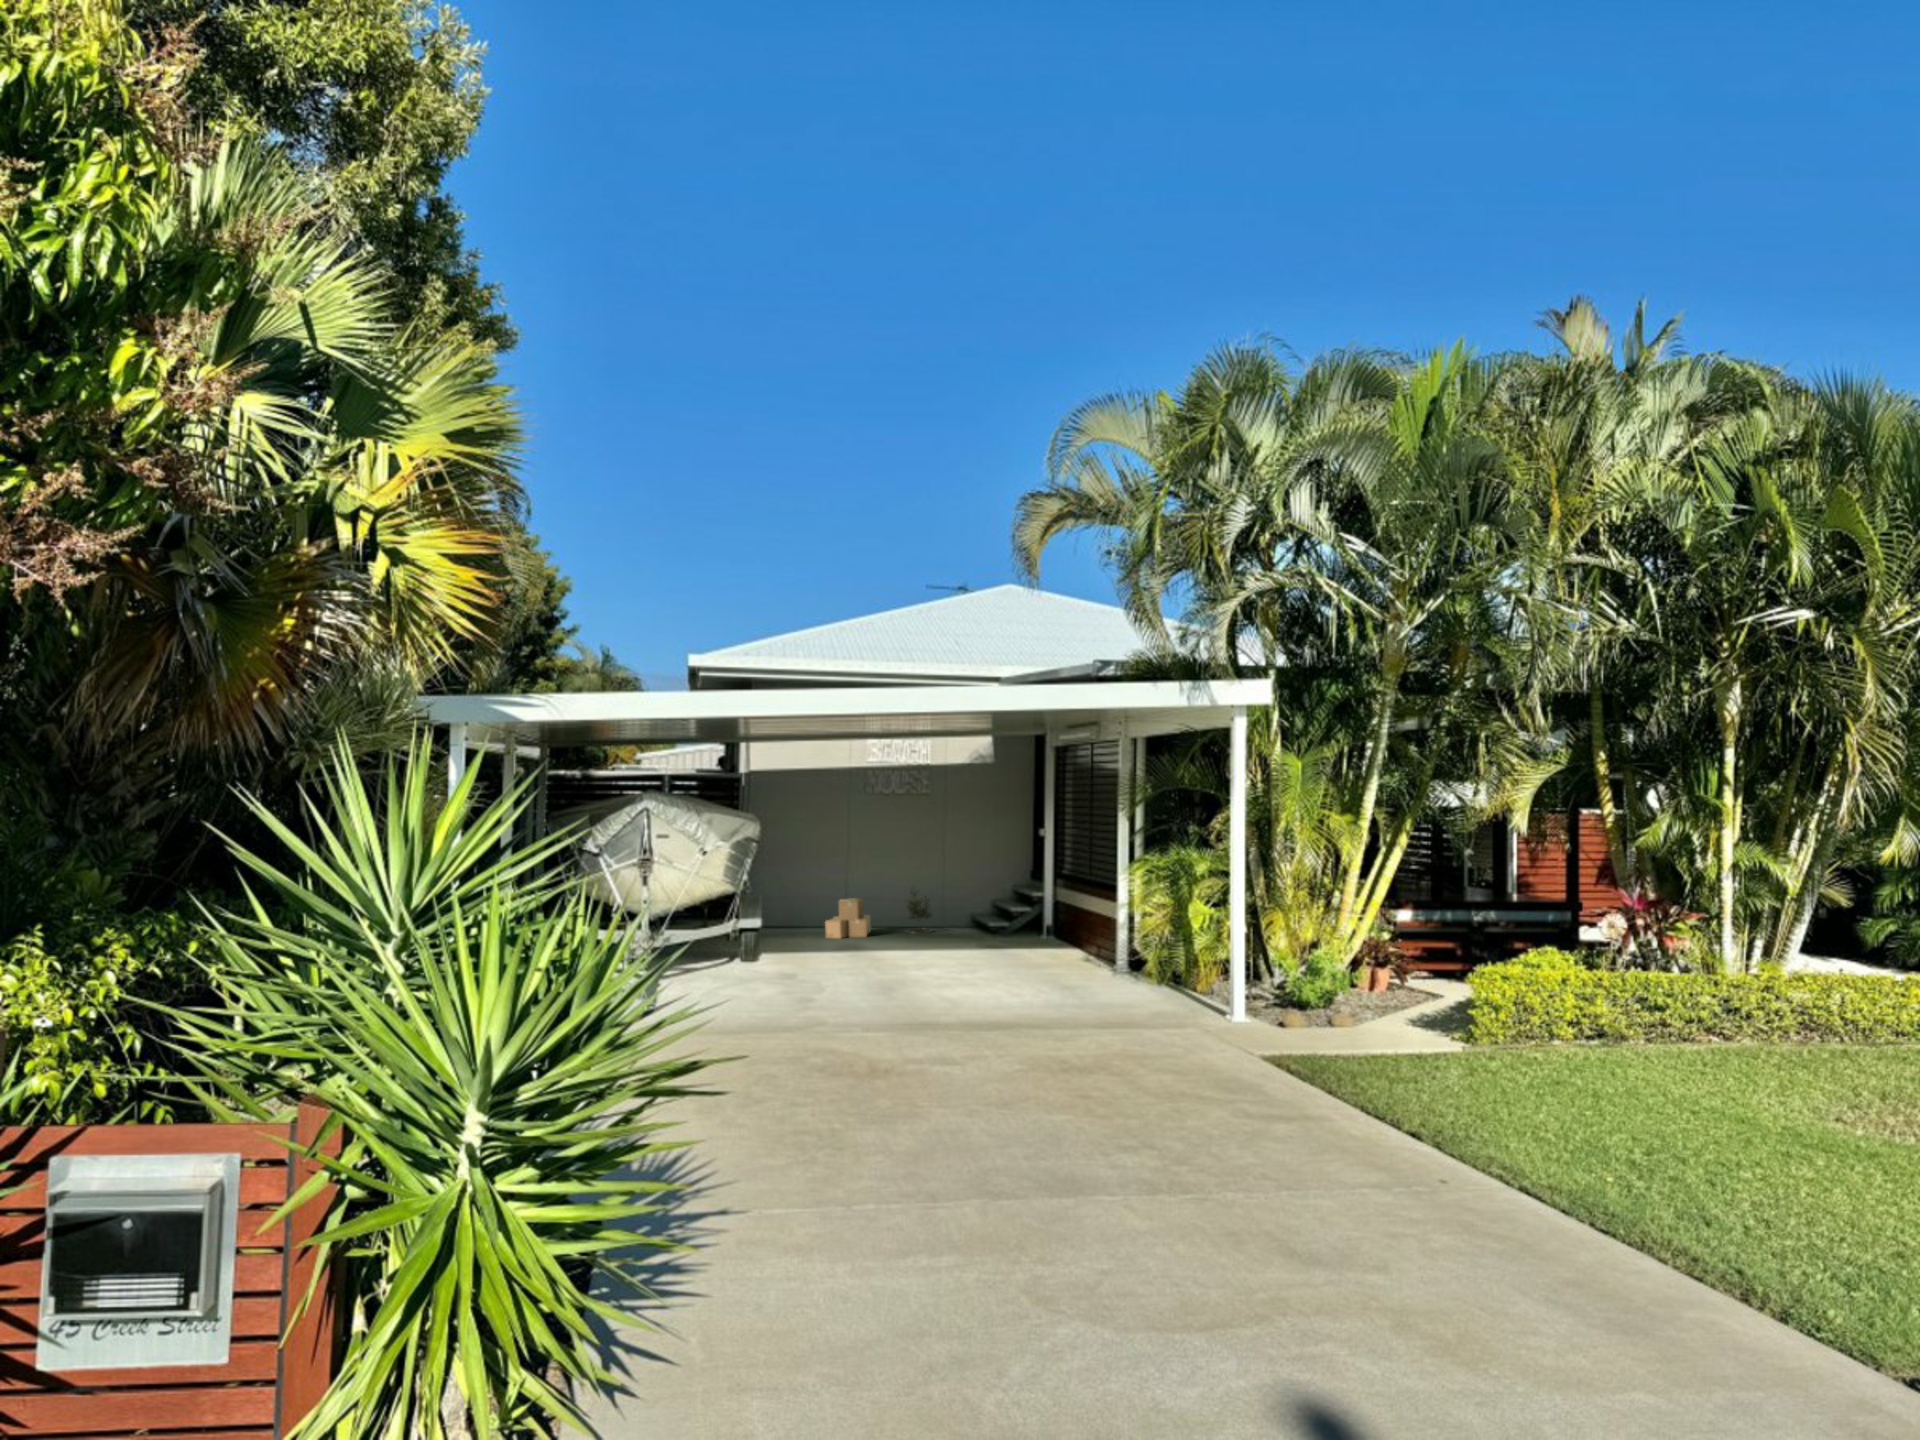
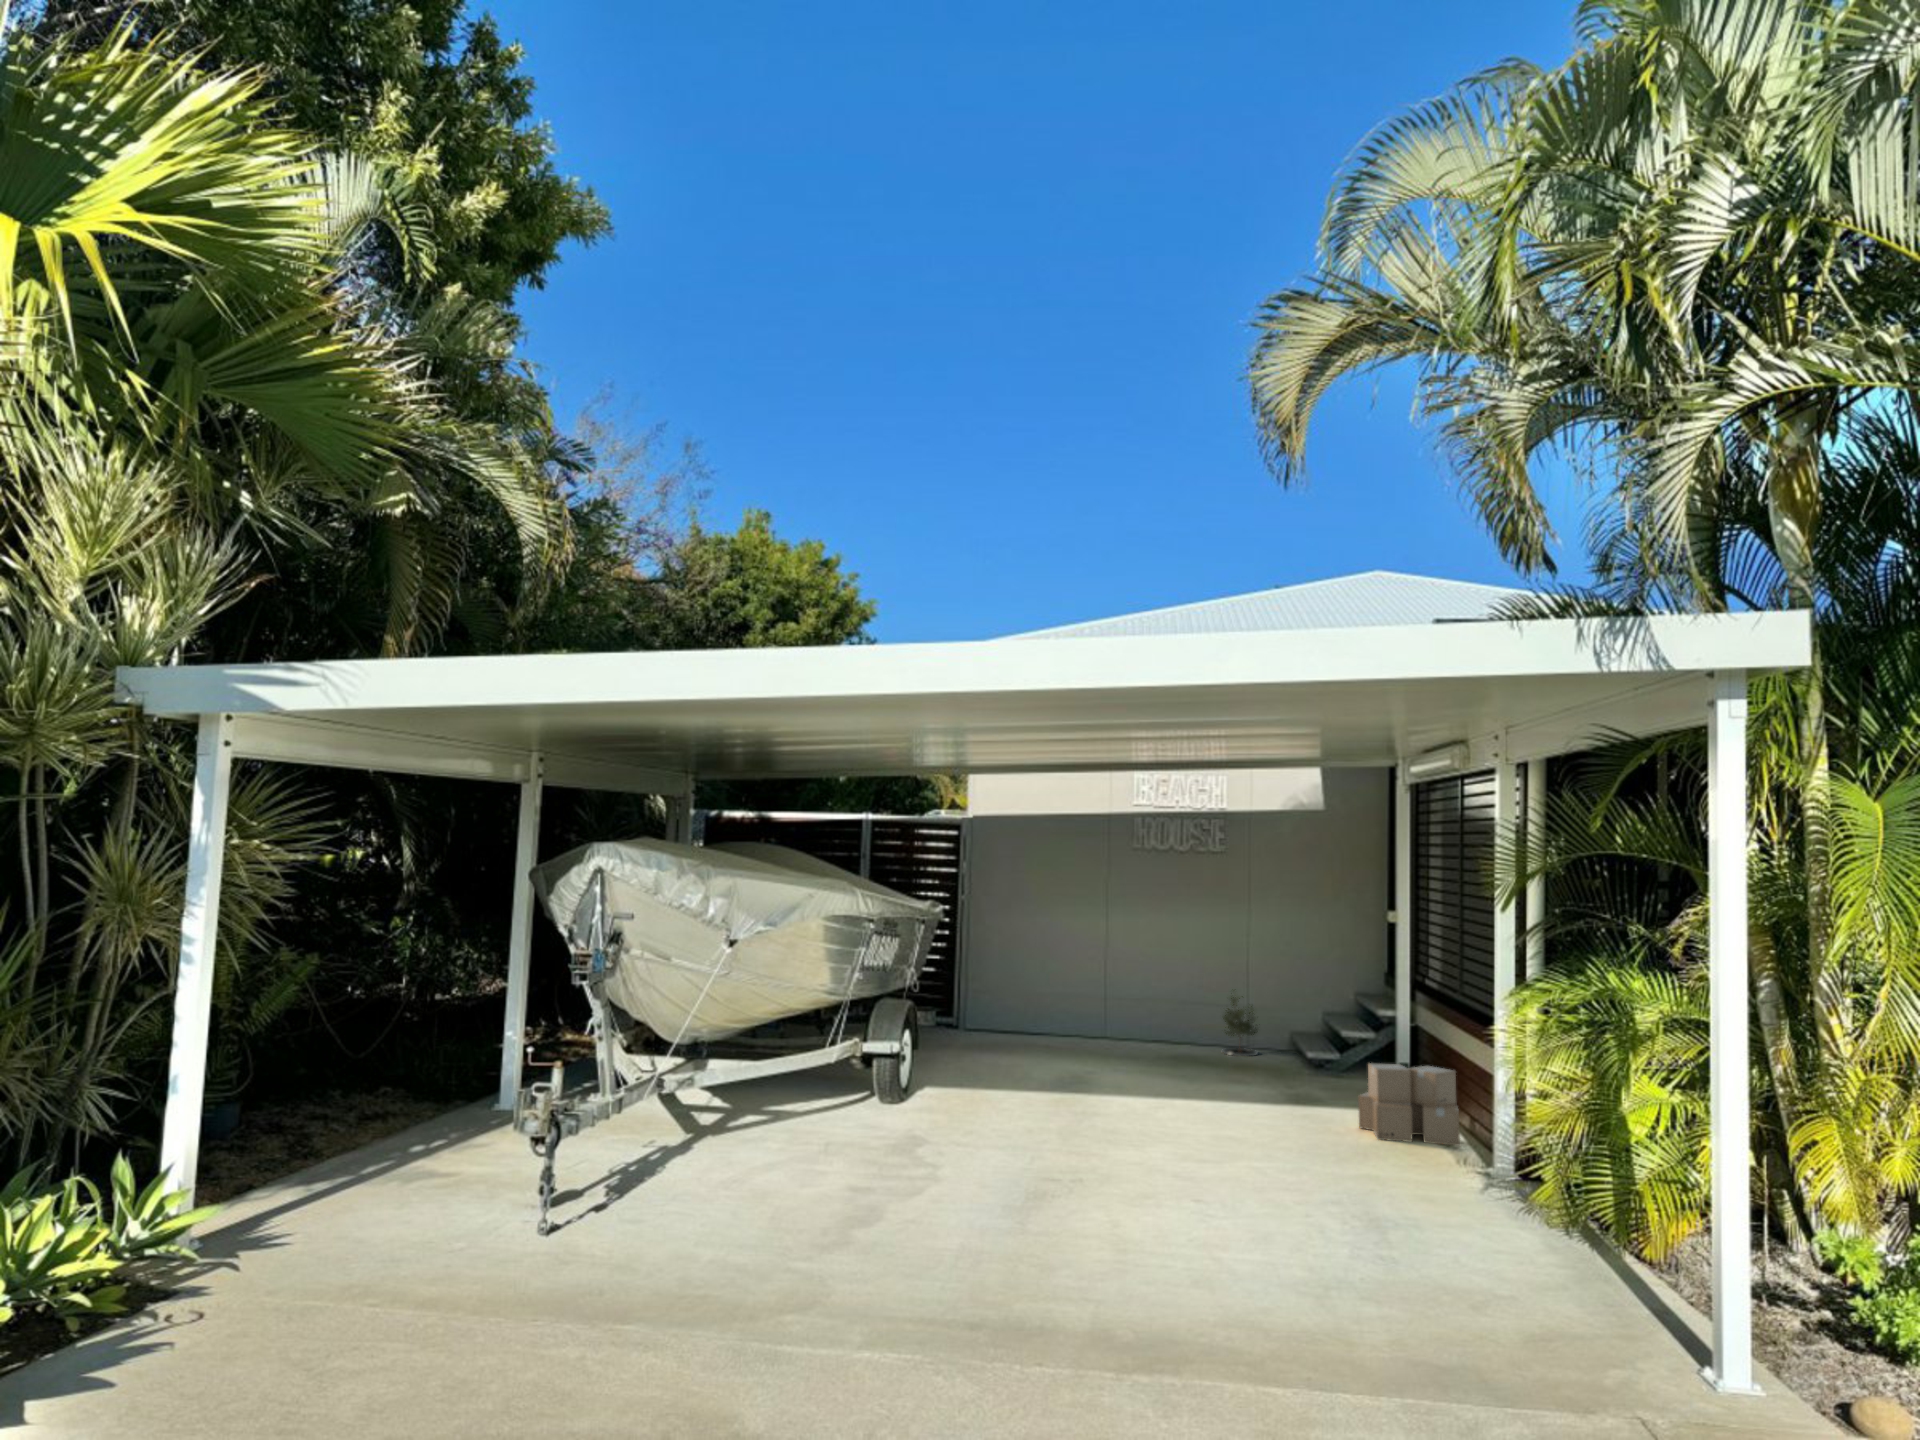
cardboard box: present [825,898,871,938] -> present [1358,1063,1460,1145]

